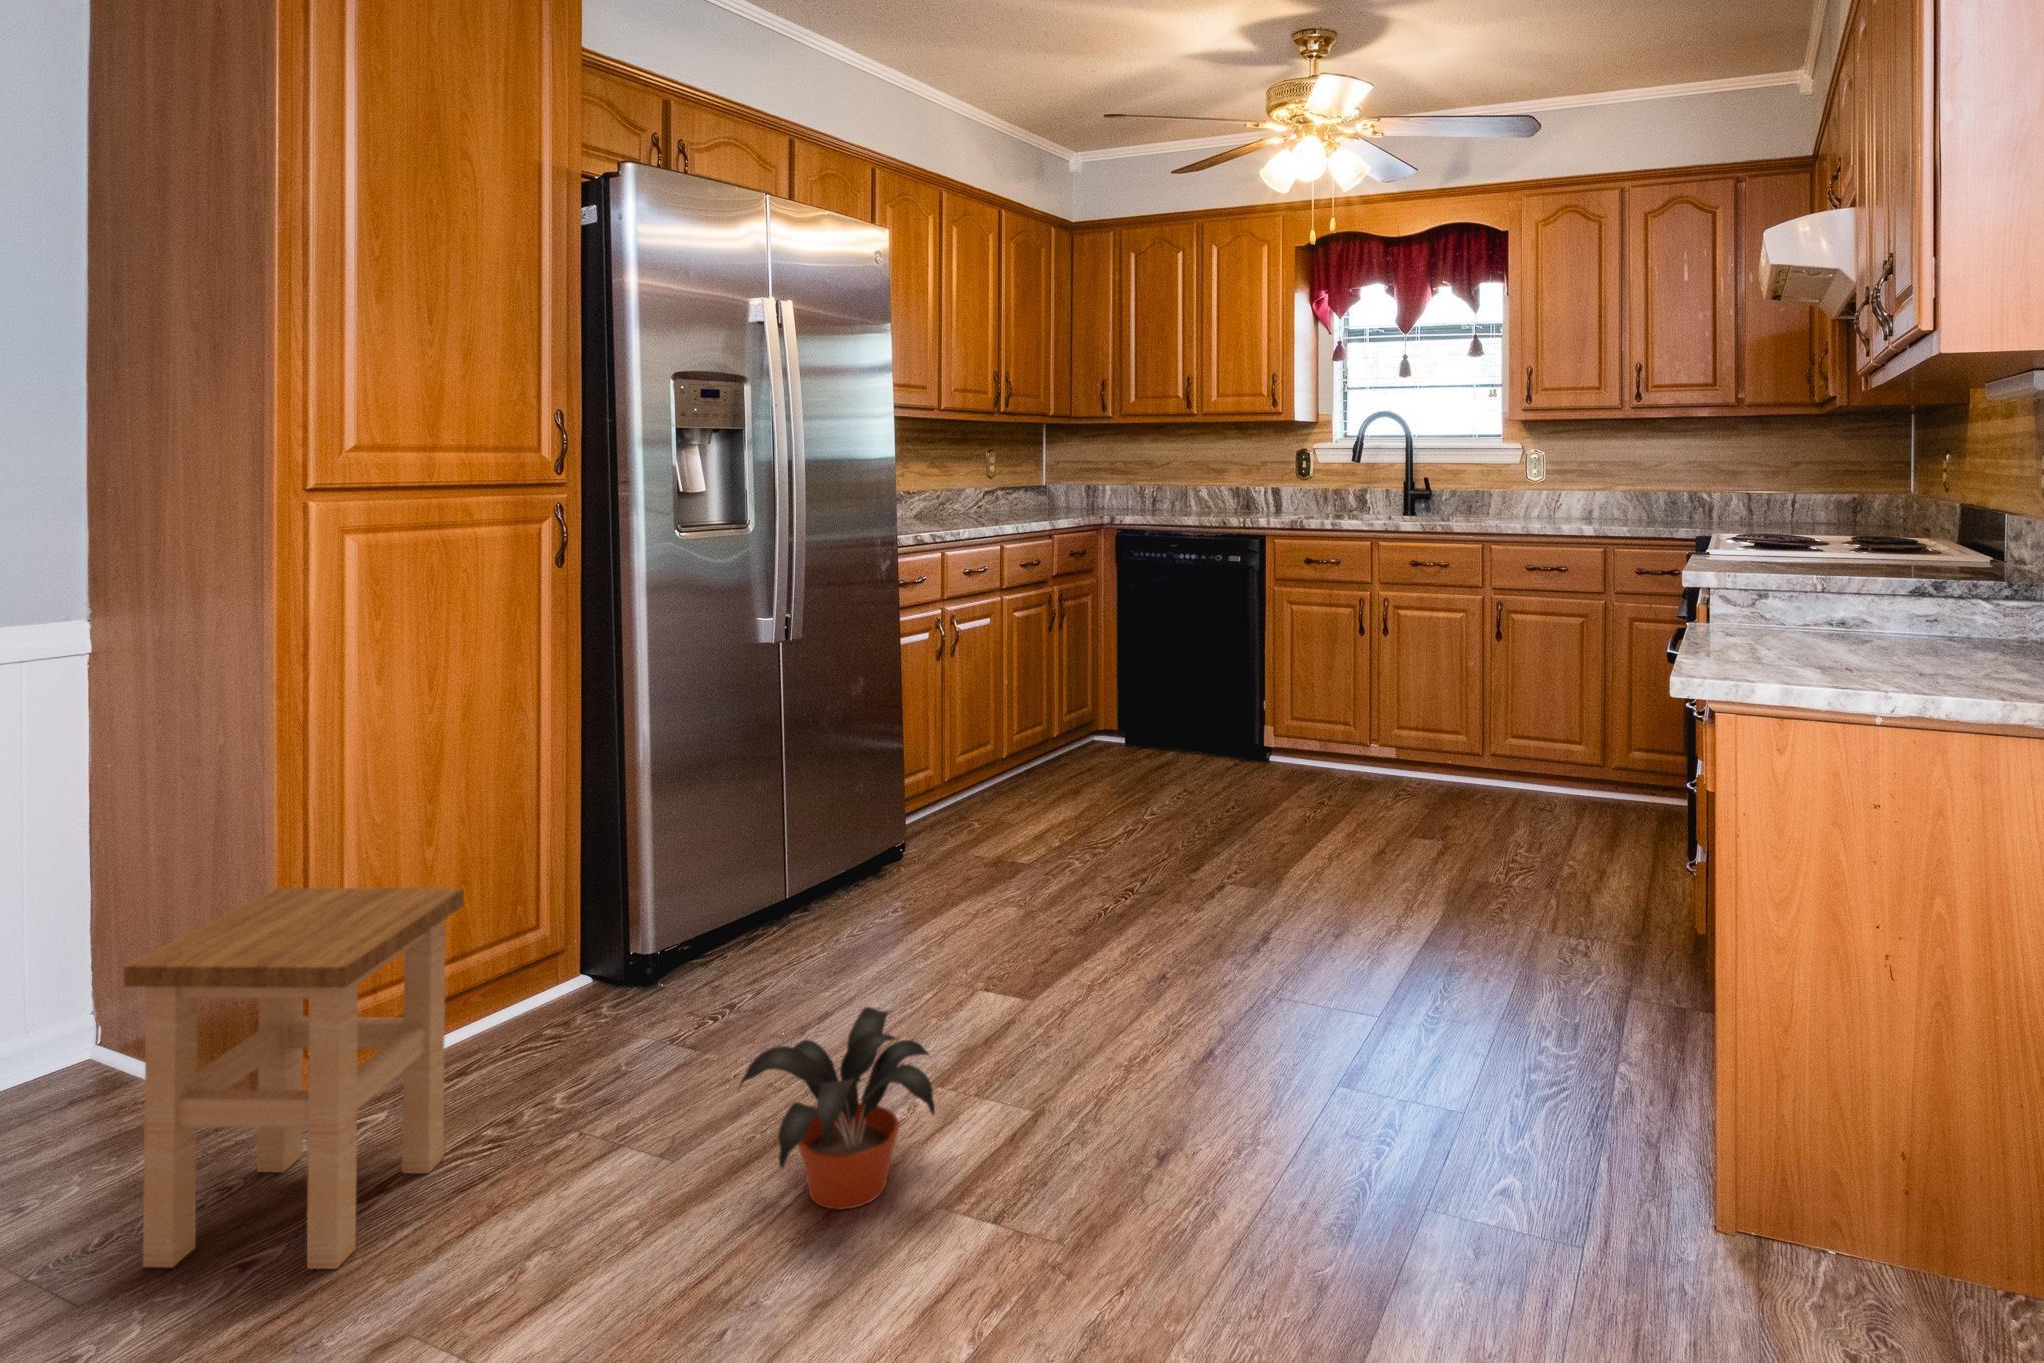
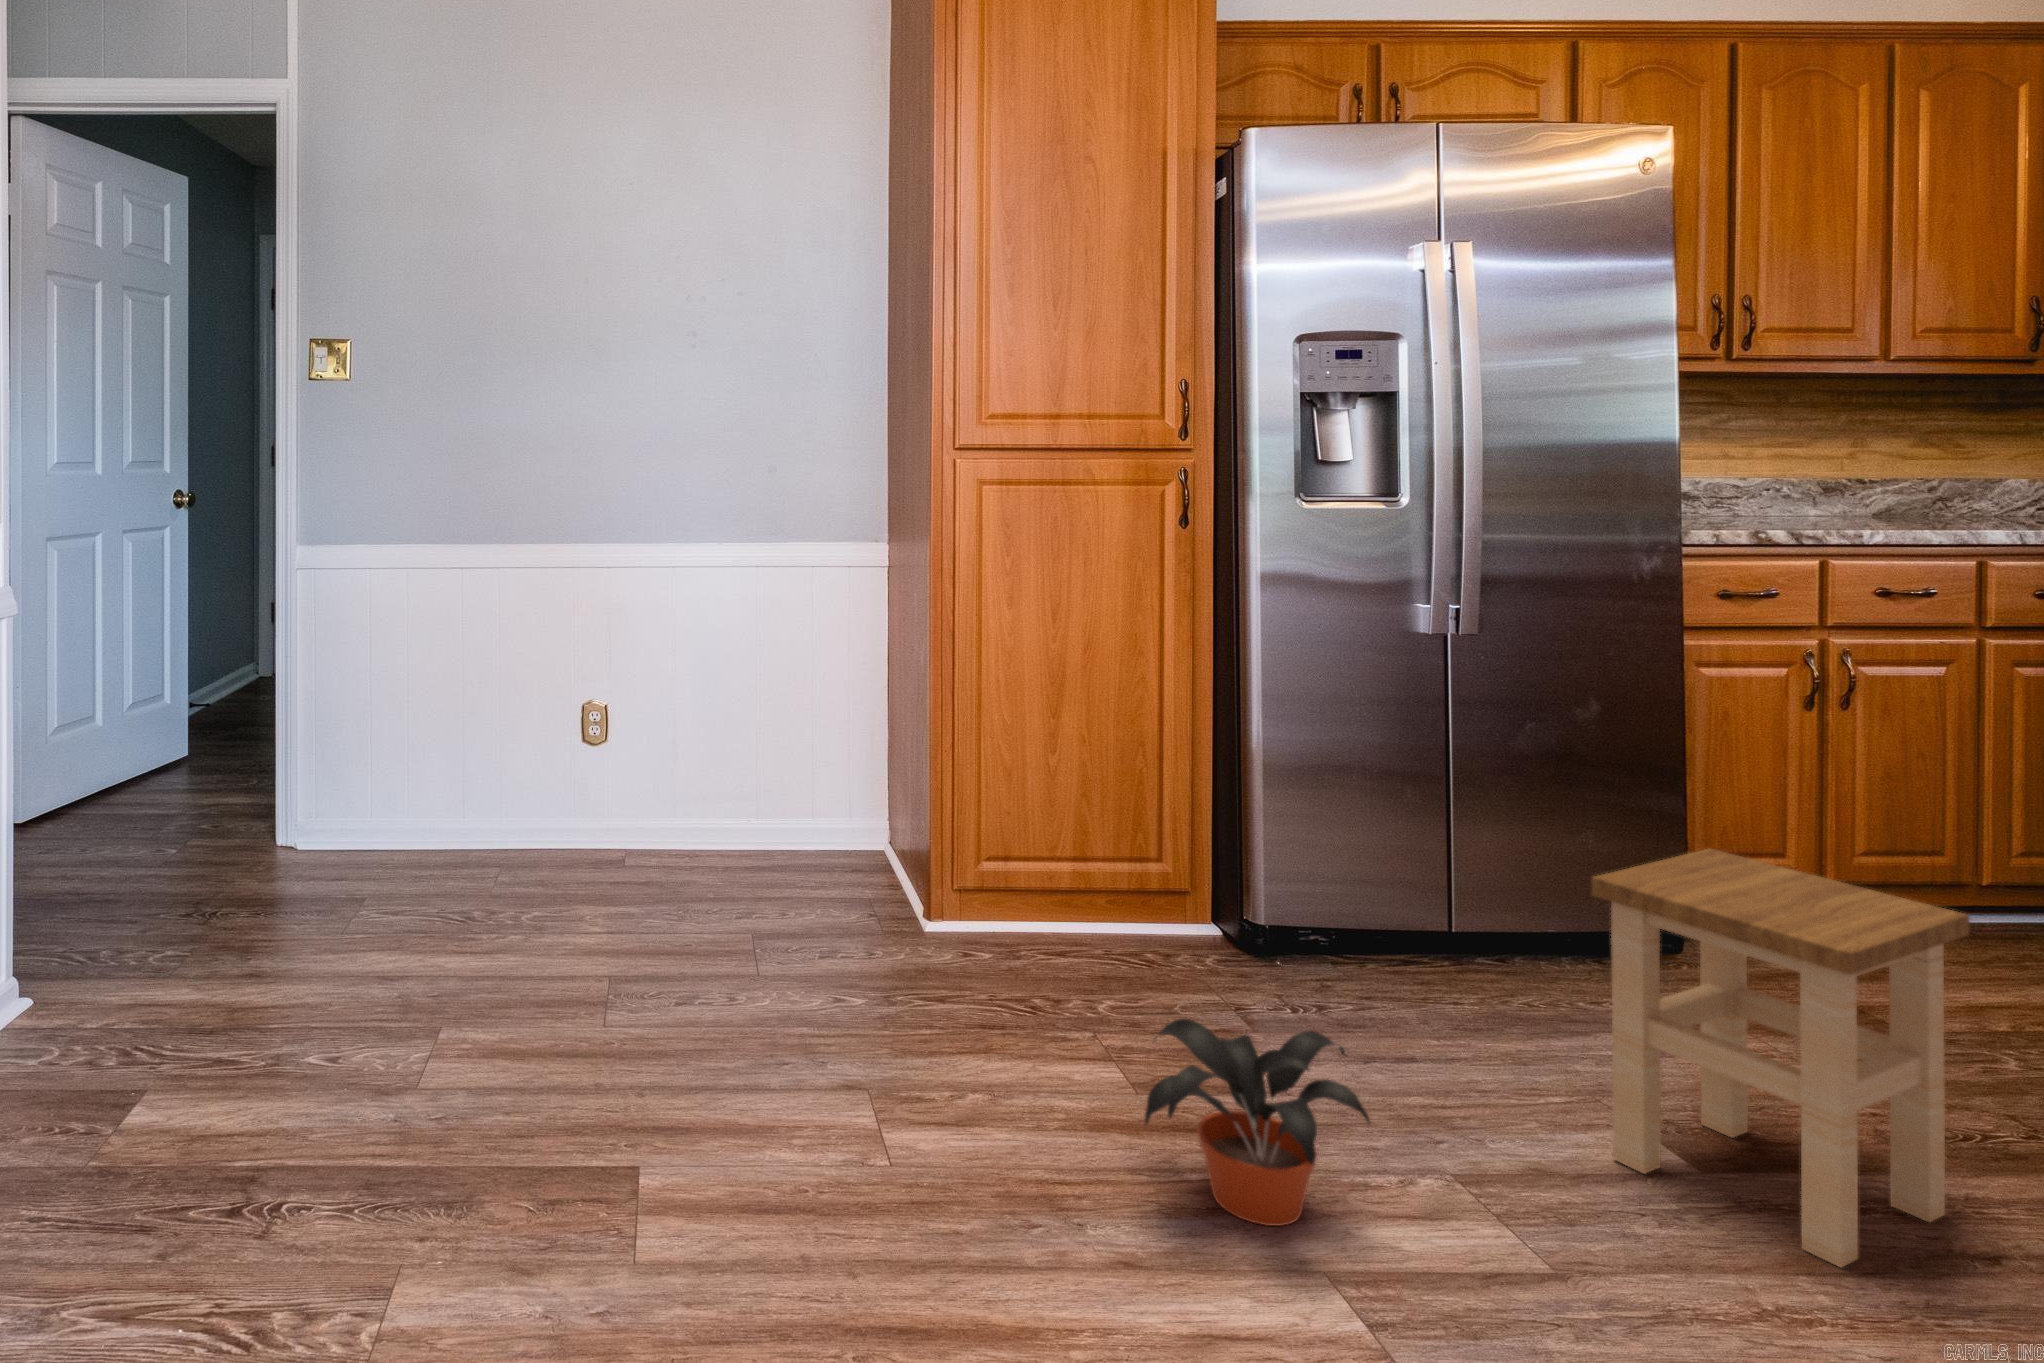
stool: present [124,888,464,1269] -> present [1592,849,1970,1267]

